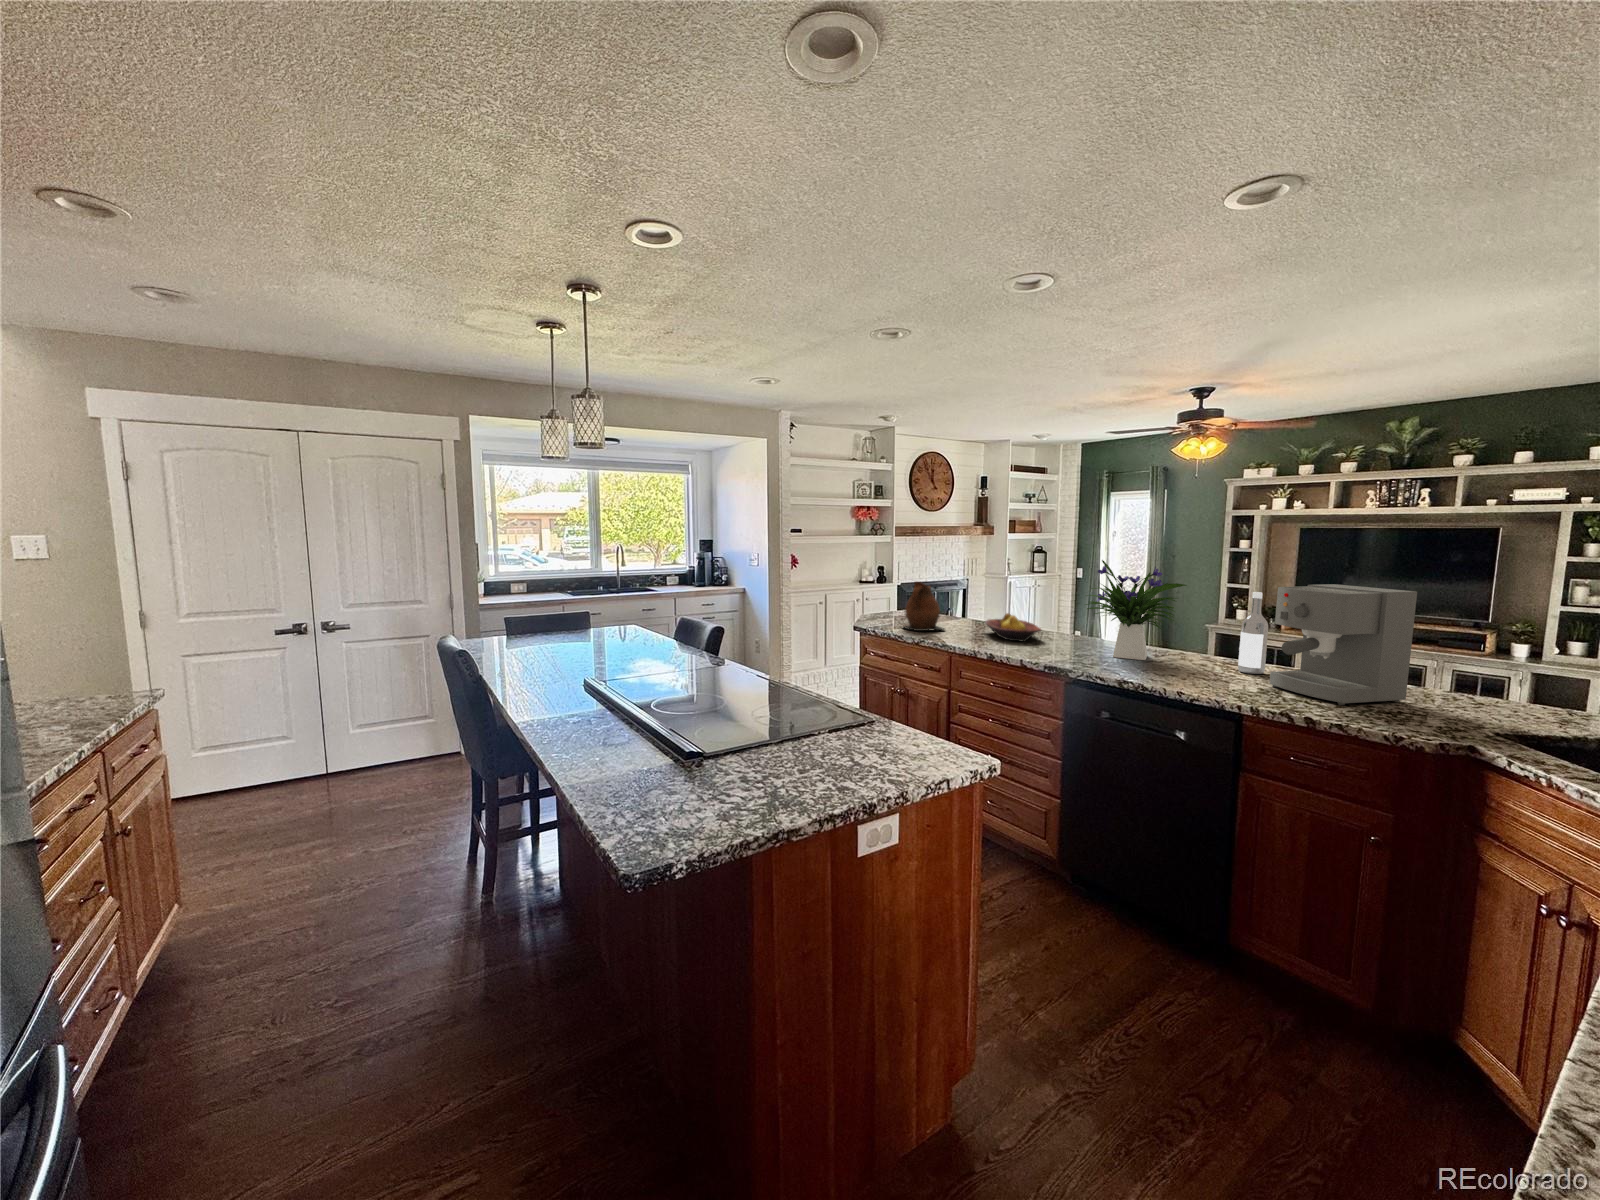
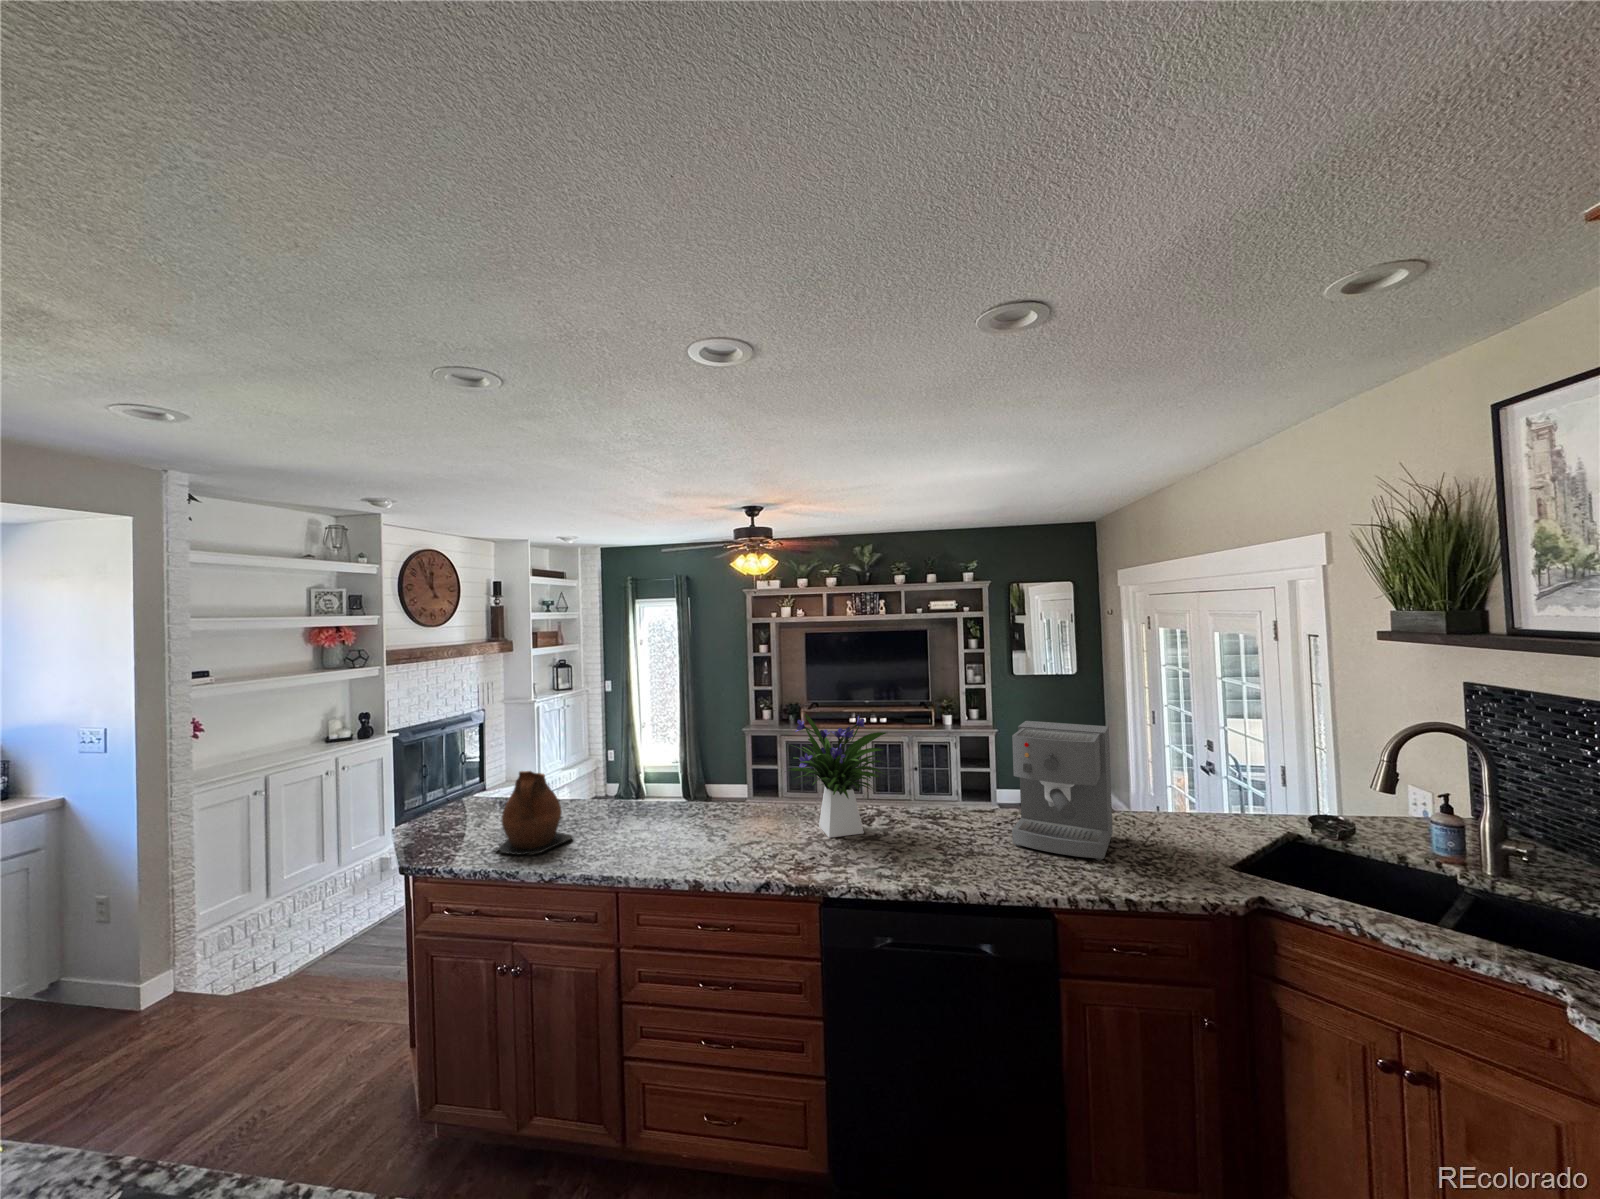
wine bottle: present [1238,592,1268,674] -> none [949,734,976,827]
fruit bowl: present [985,613,1041,641] -> none [628,792,720,837]

